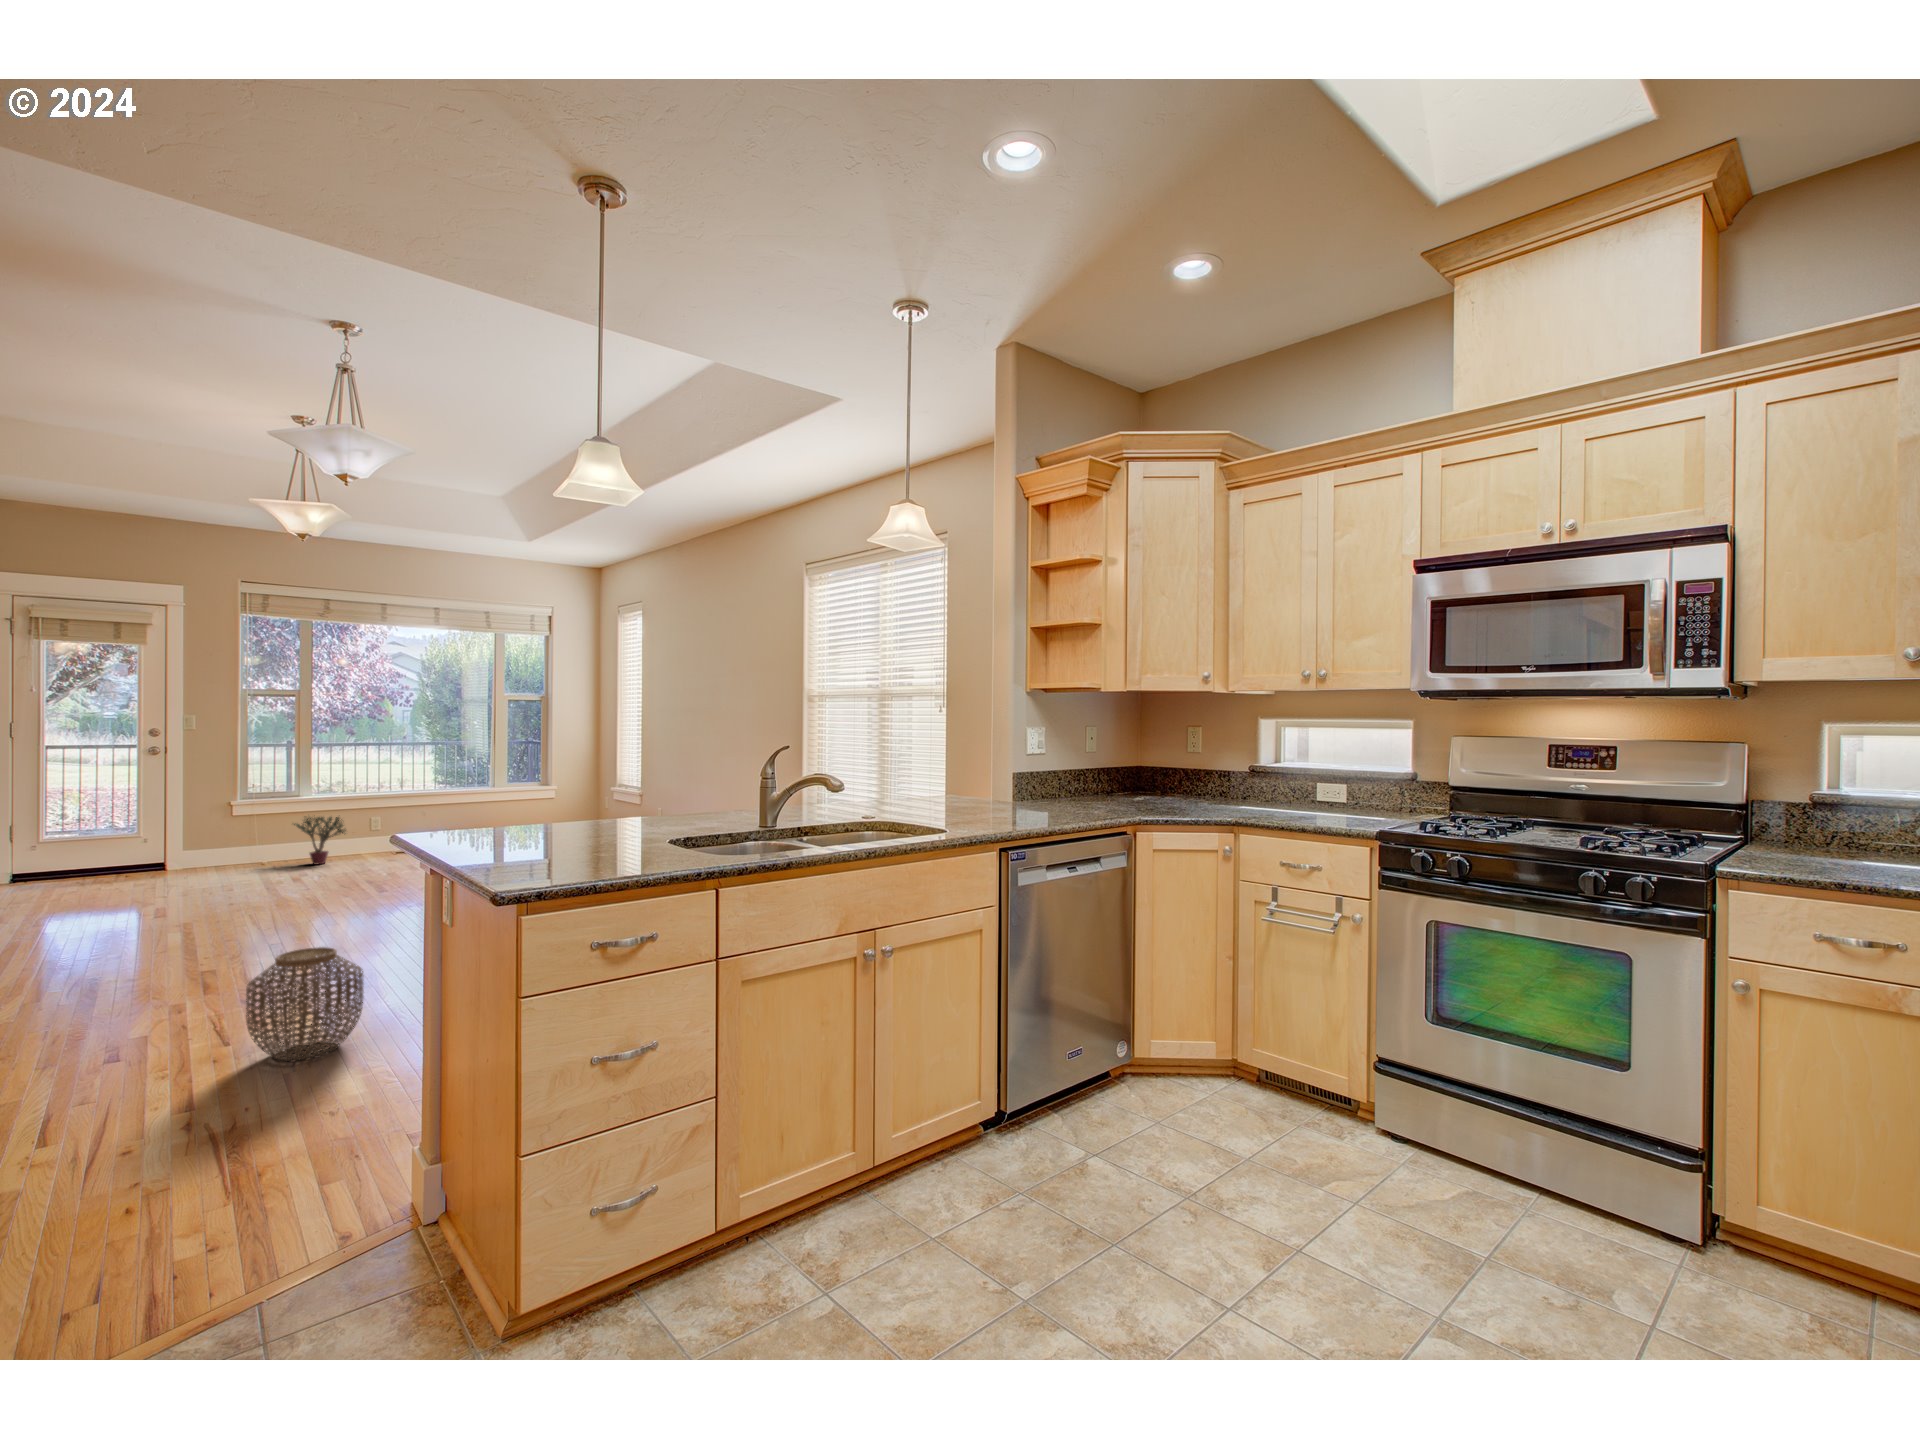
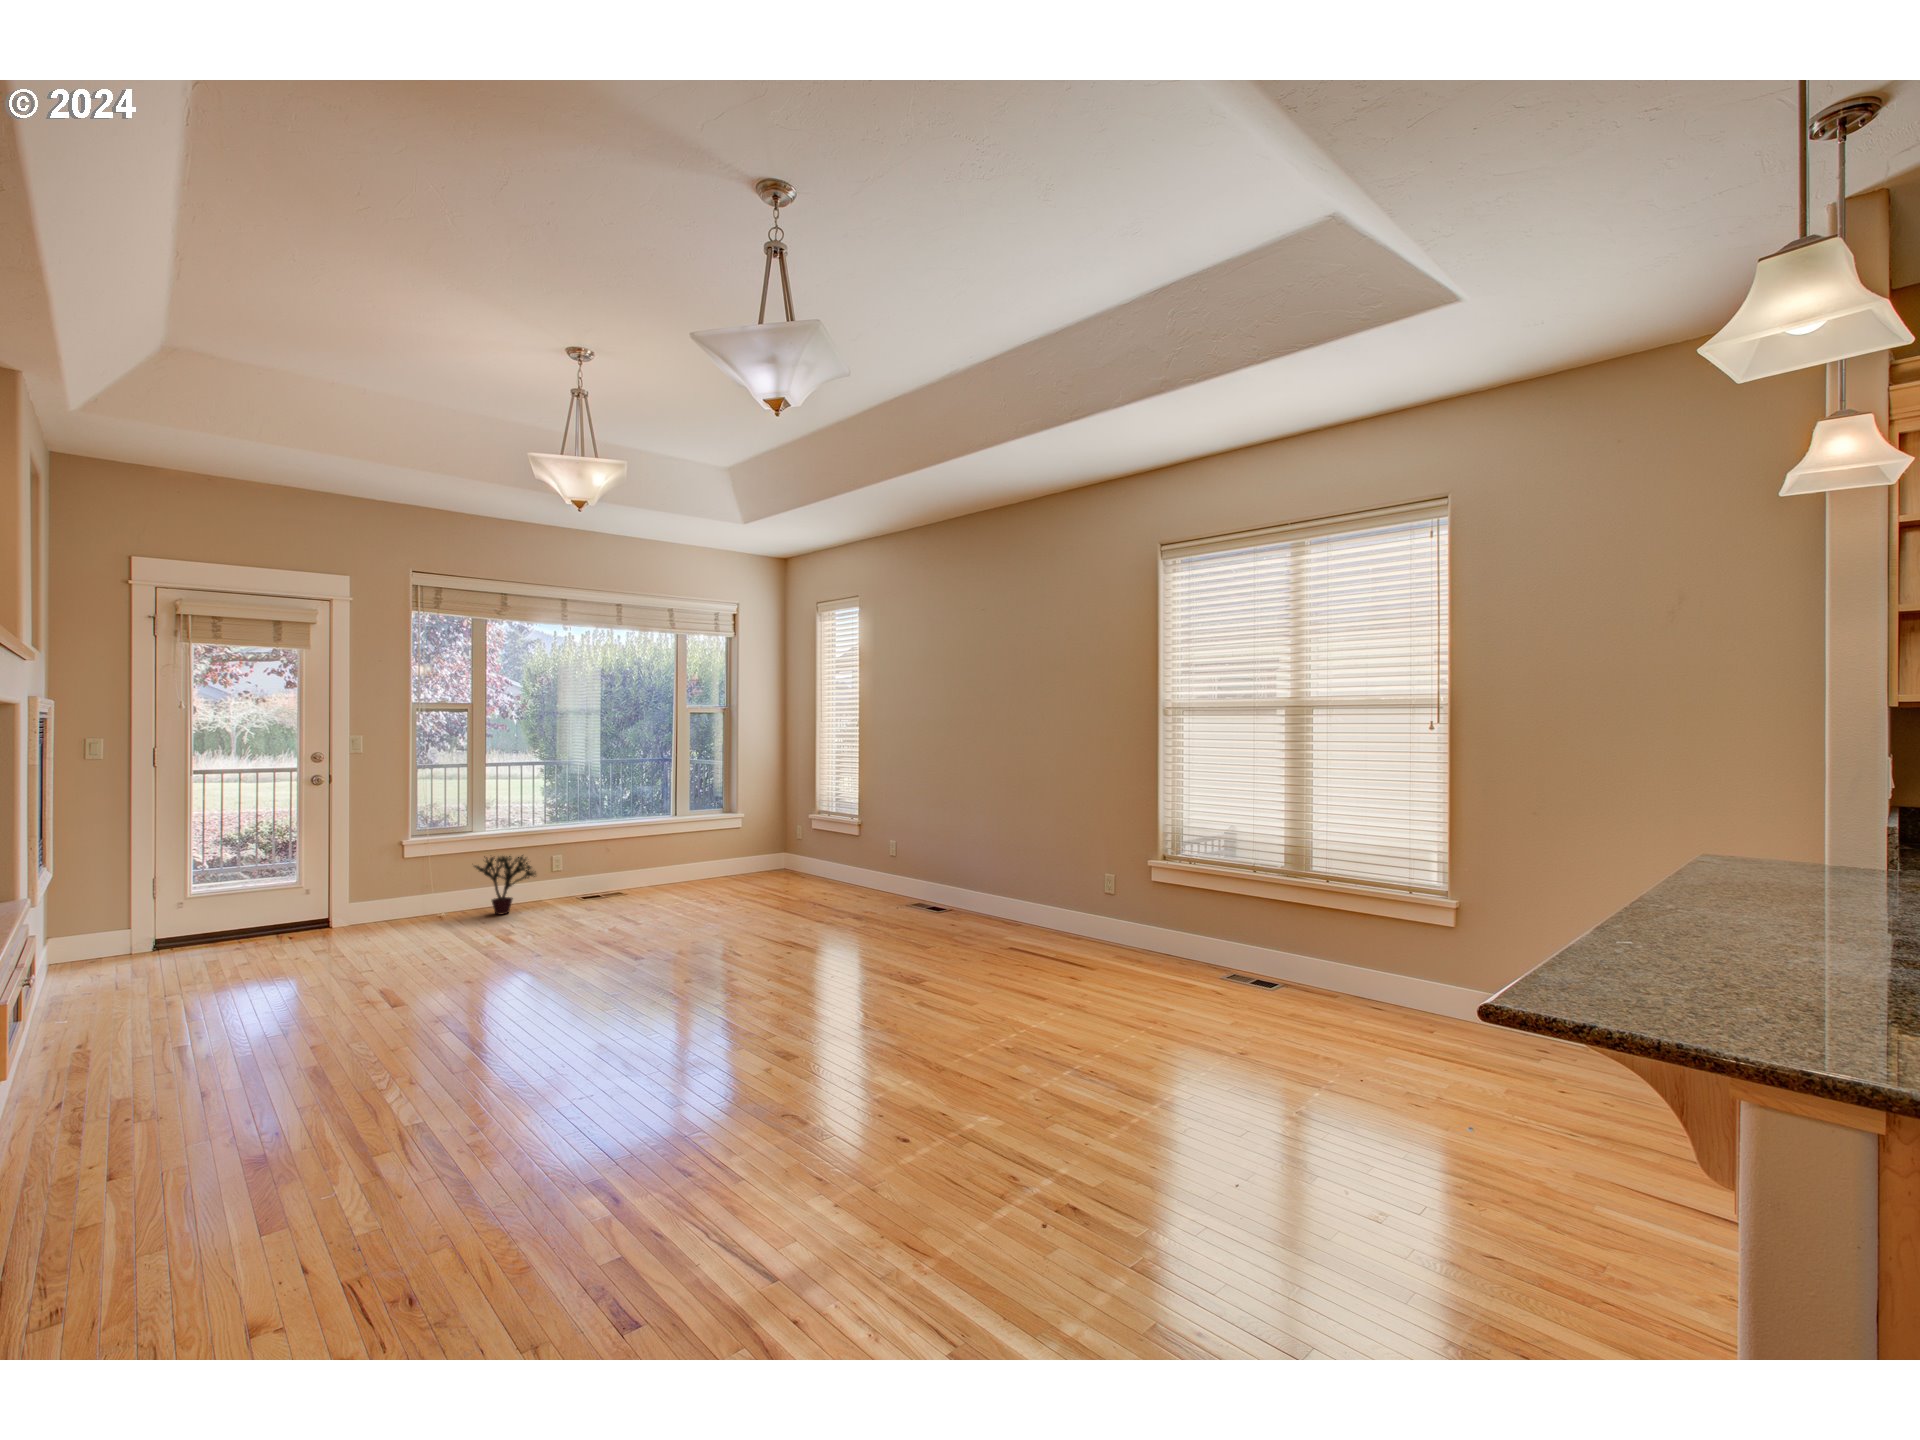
woven basket: present [246,947,364,1061] -> none [863,1103,1003,1286]

